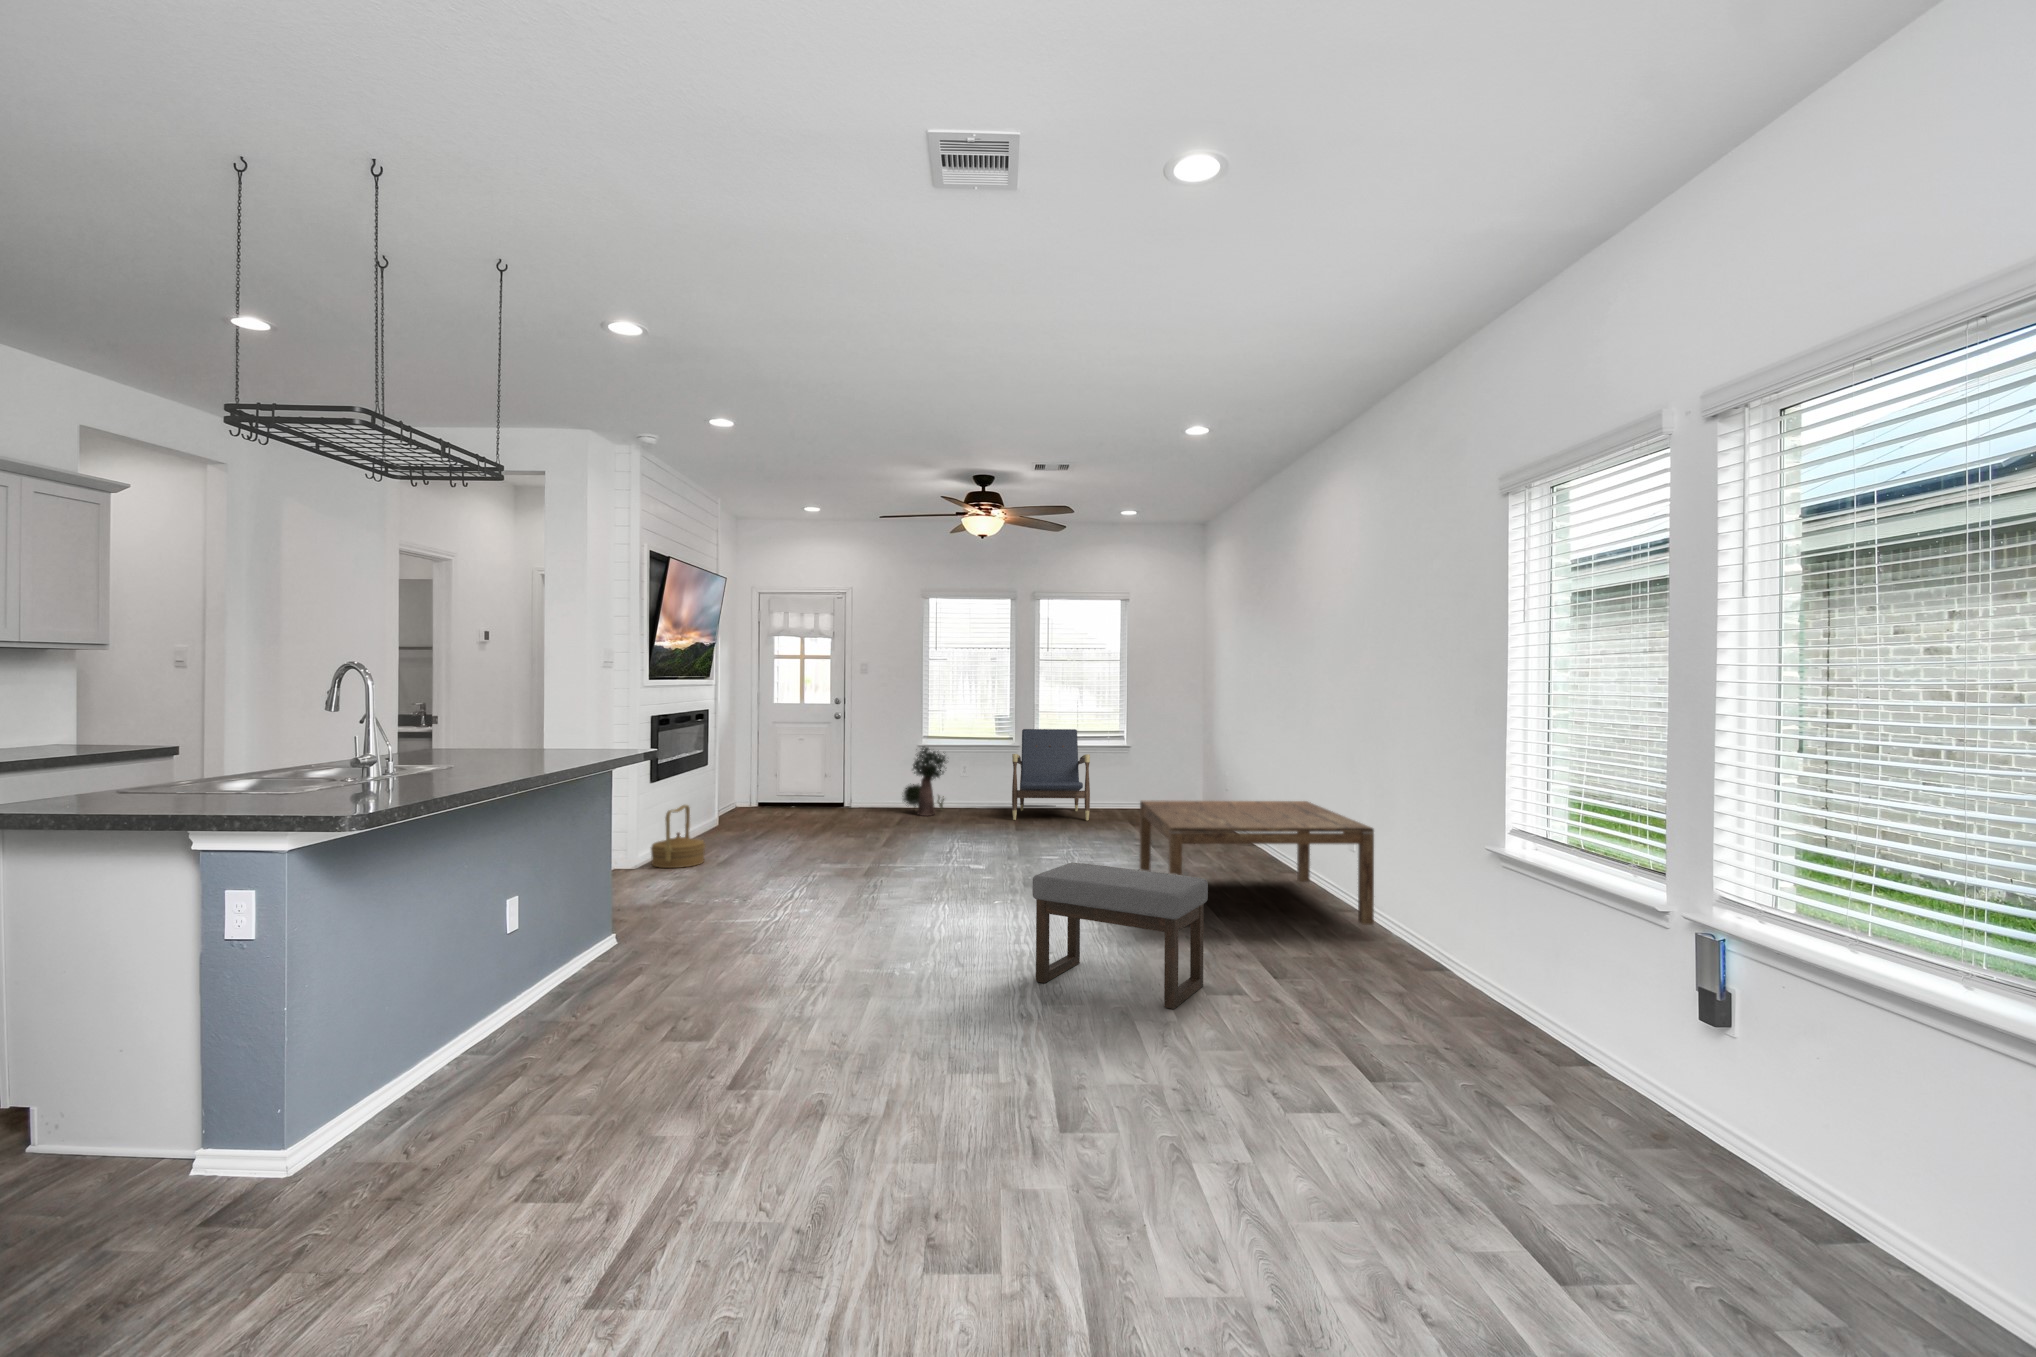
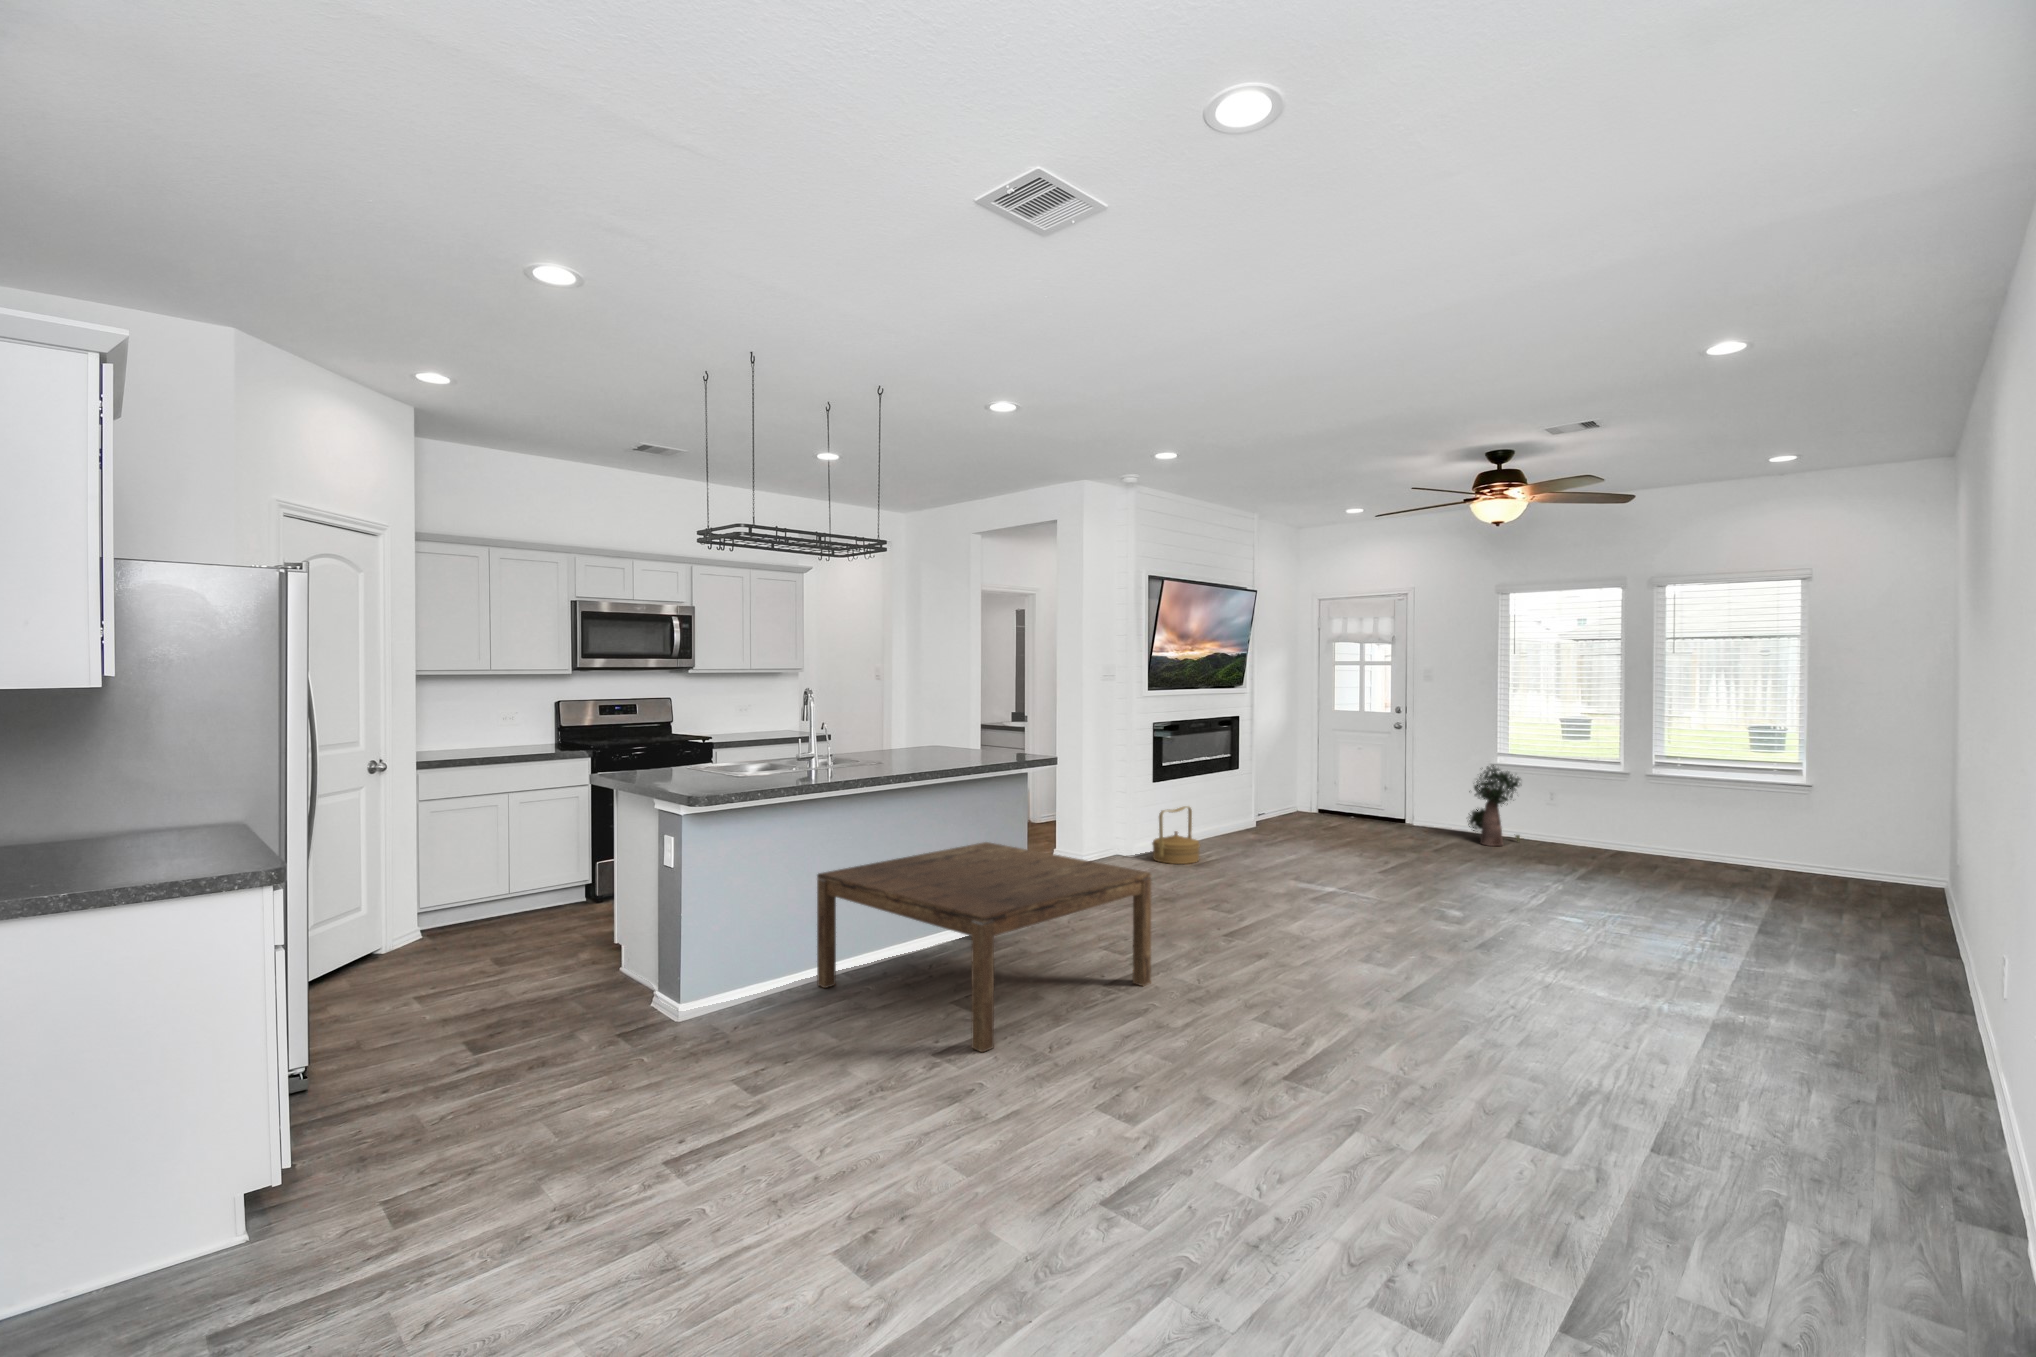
lounge chair: present [1012,729,1090,820] -> none [1596,752,1717,880]
coffee table: present [1140,800,1374,925] -> present [817,842,1151,1052]
ottoman: present [1032,862,1208,1009] -> none [1325,921,1534,1123]

